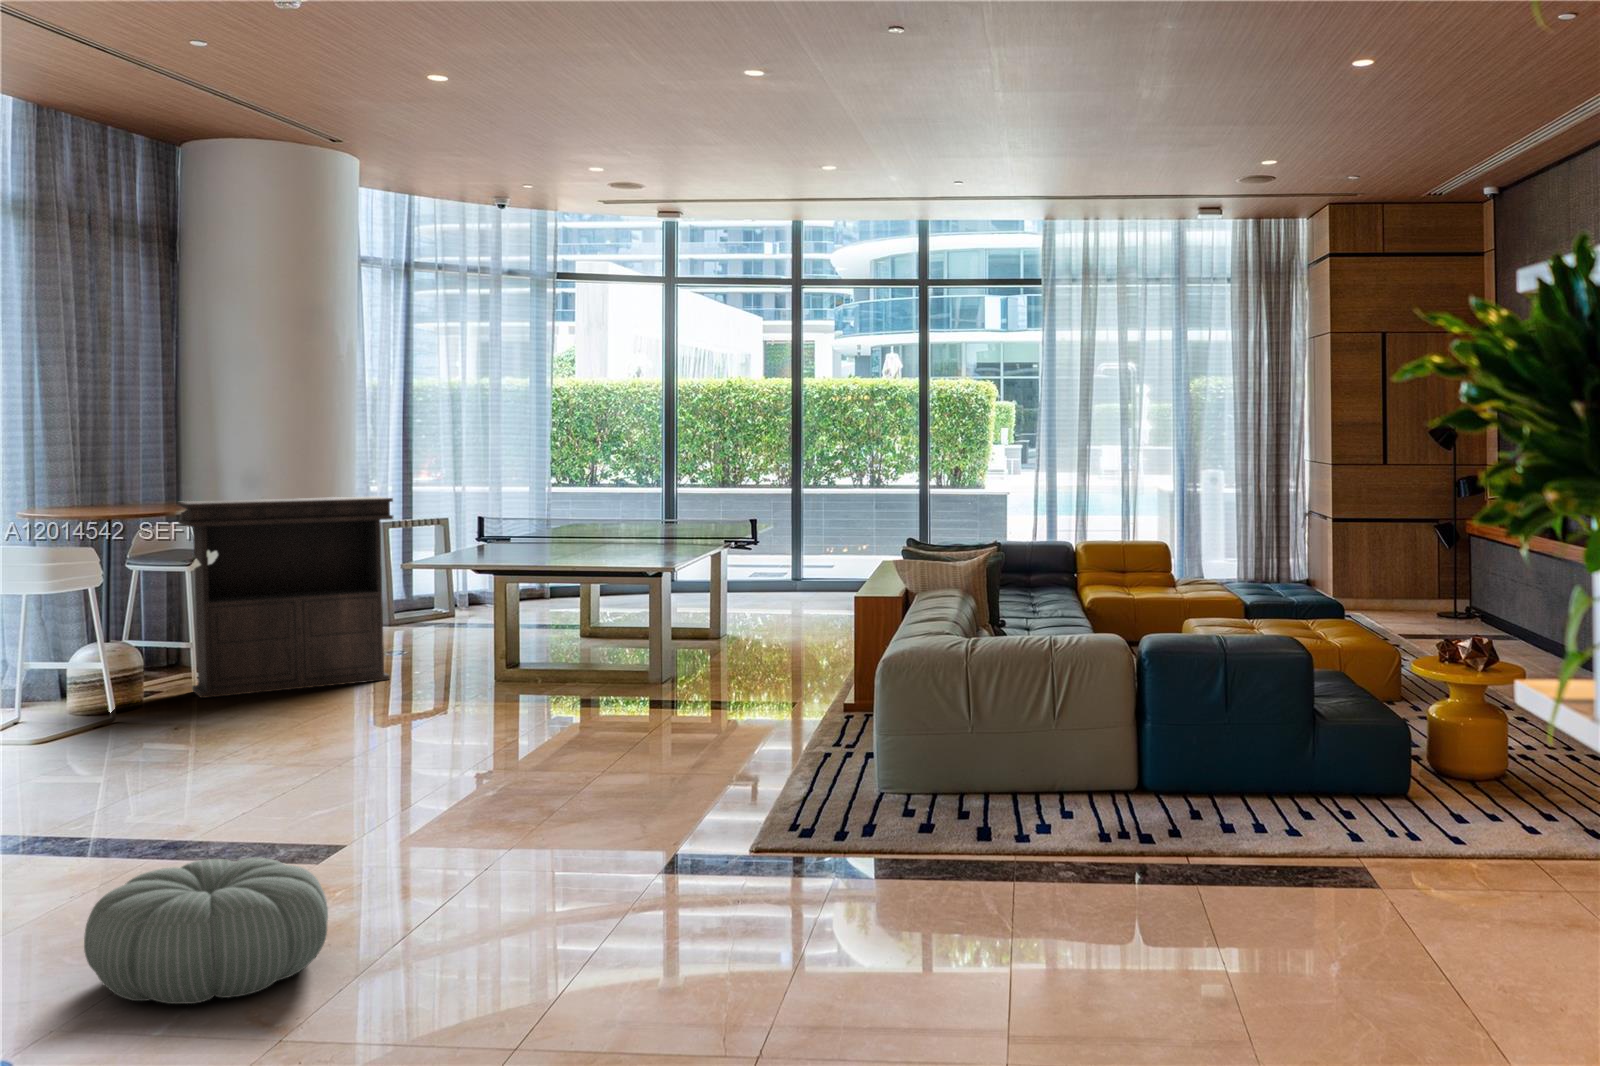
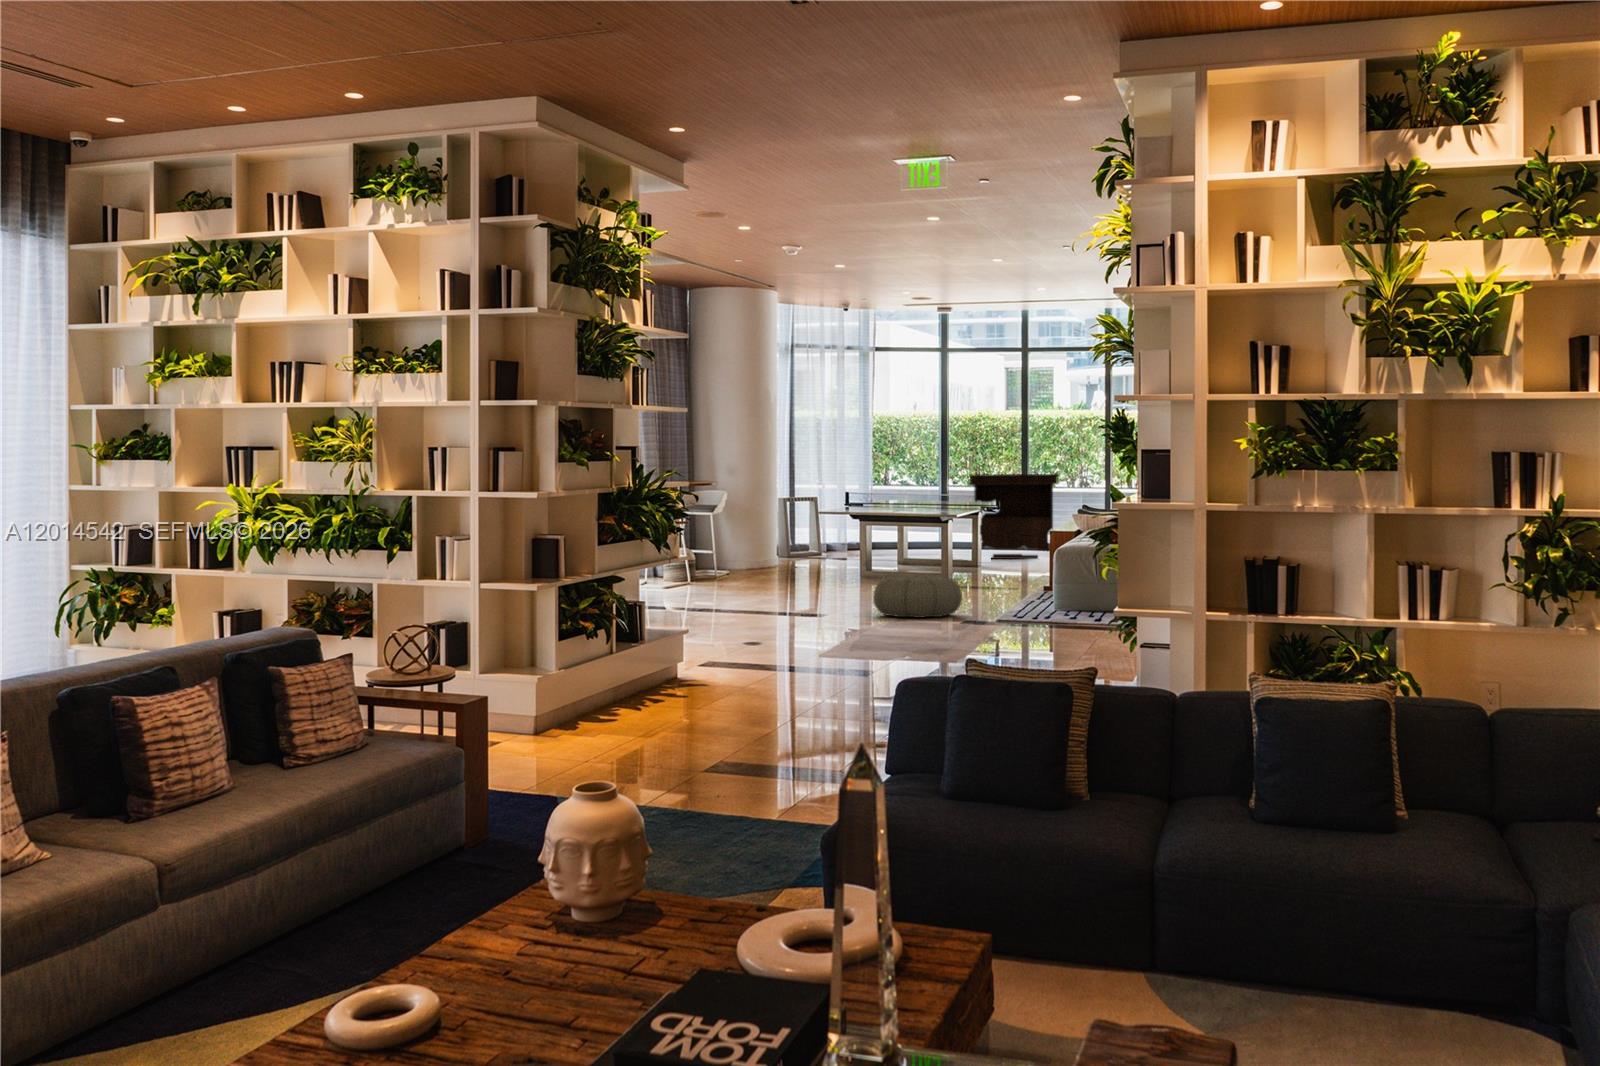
console table: present [178,496,393,698] -> present [969,474,1058,559]

